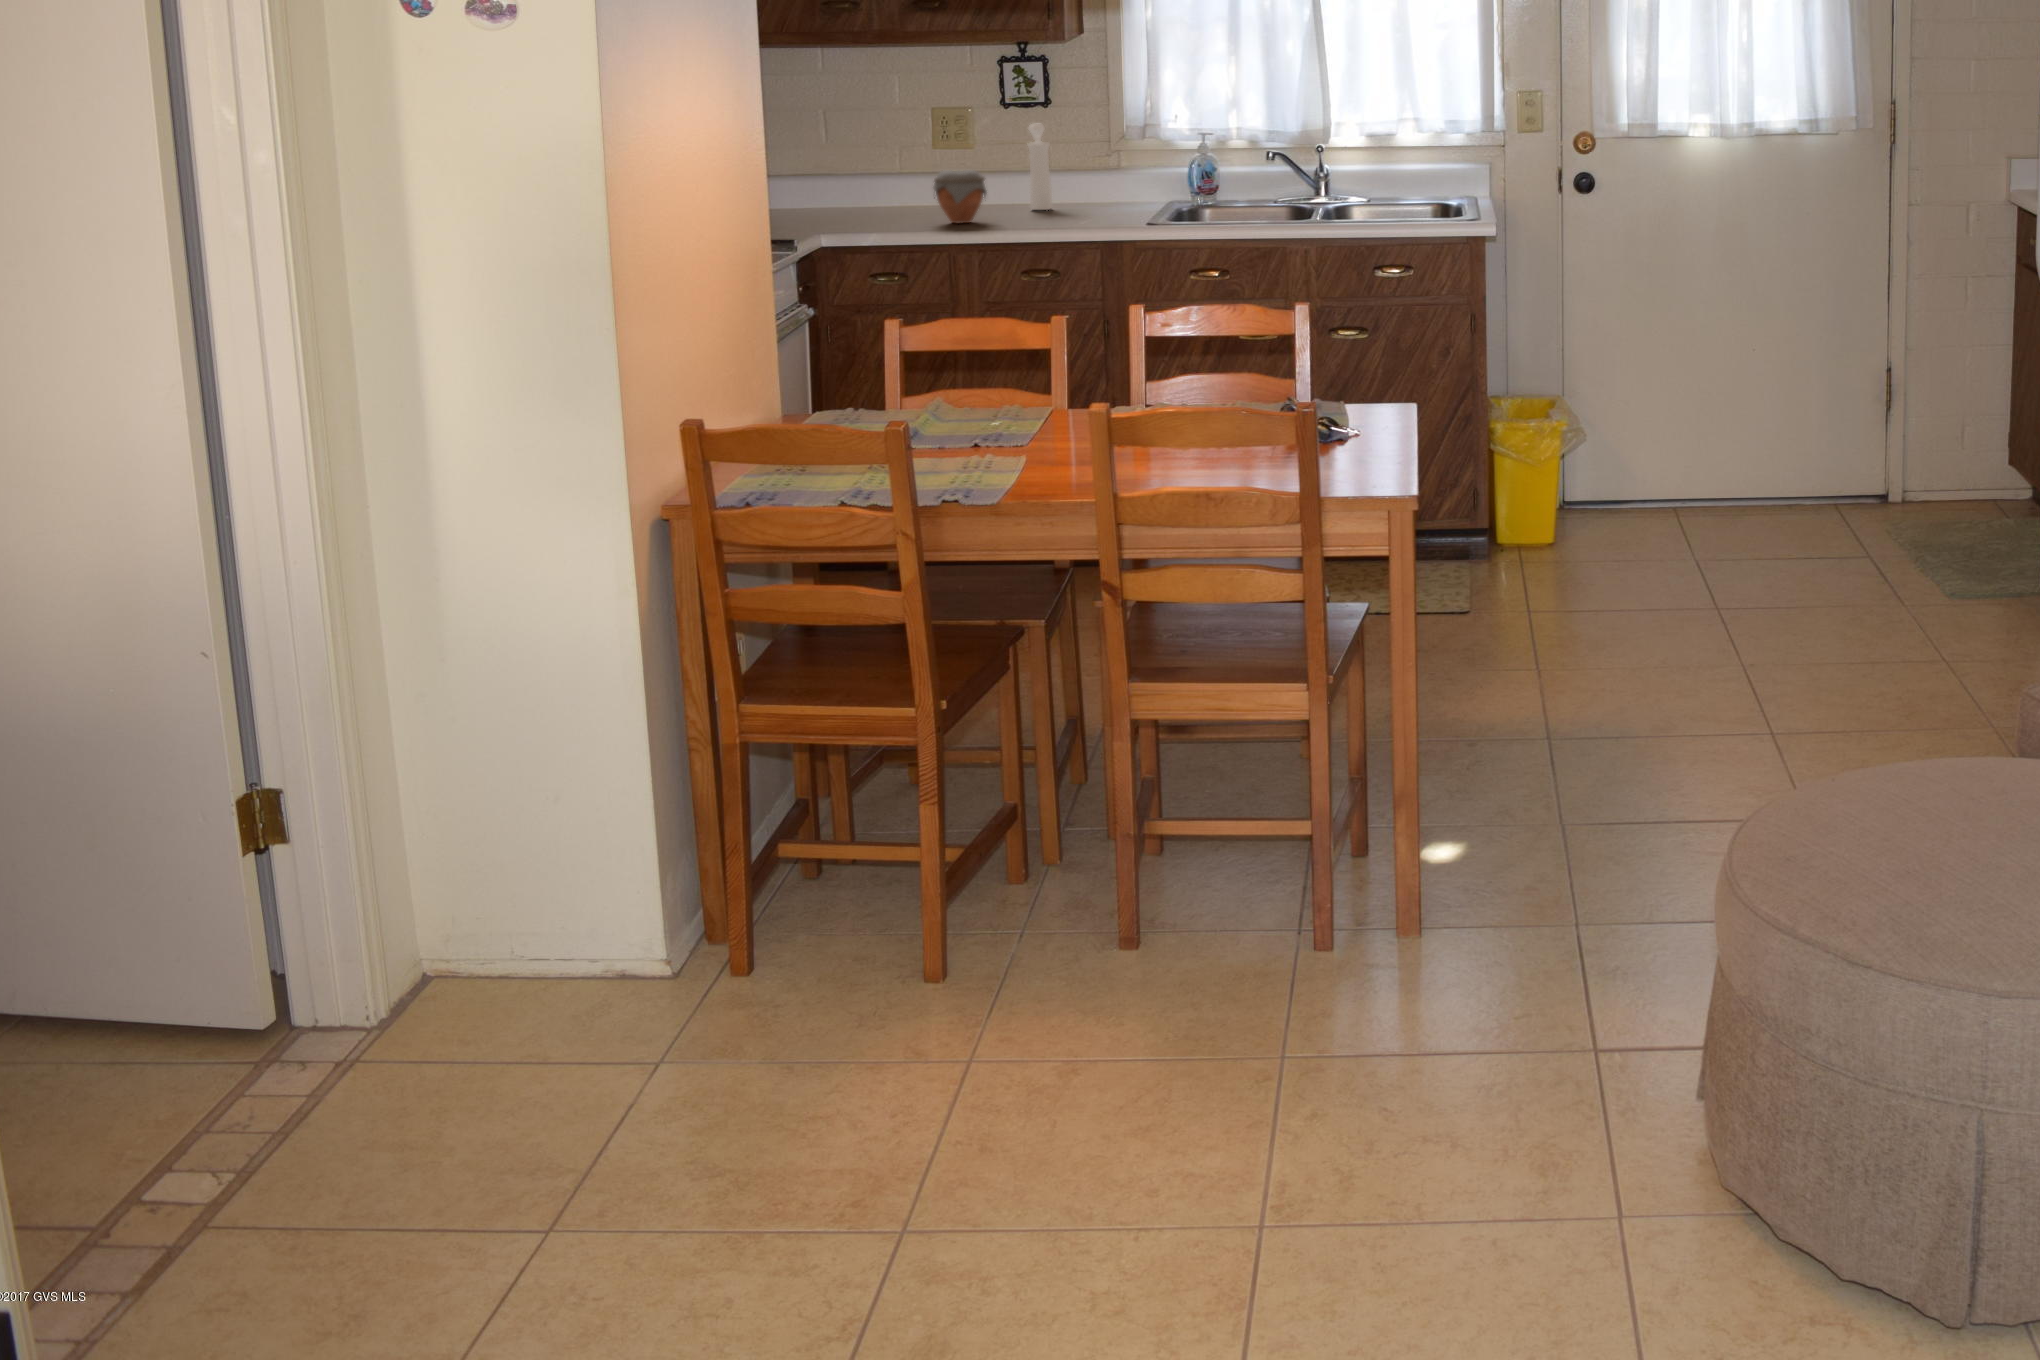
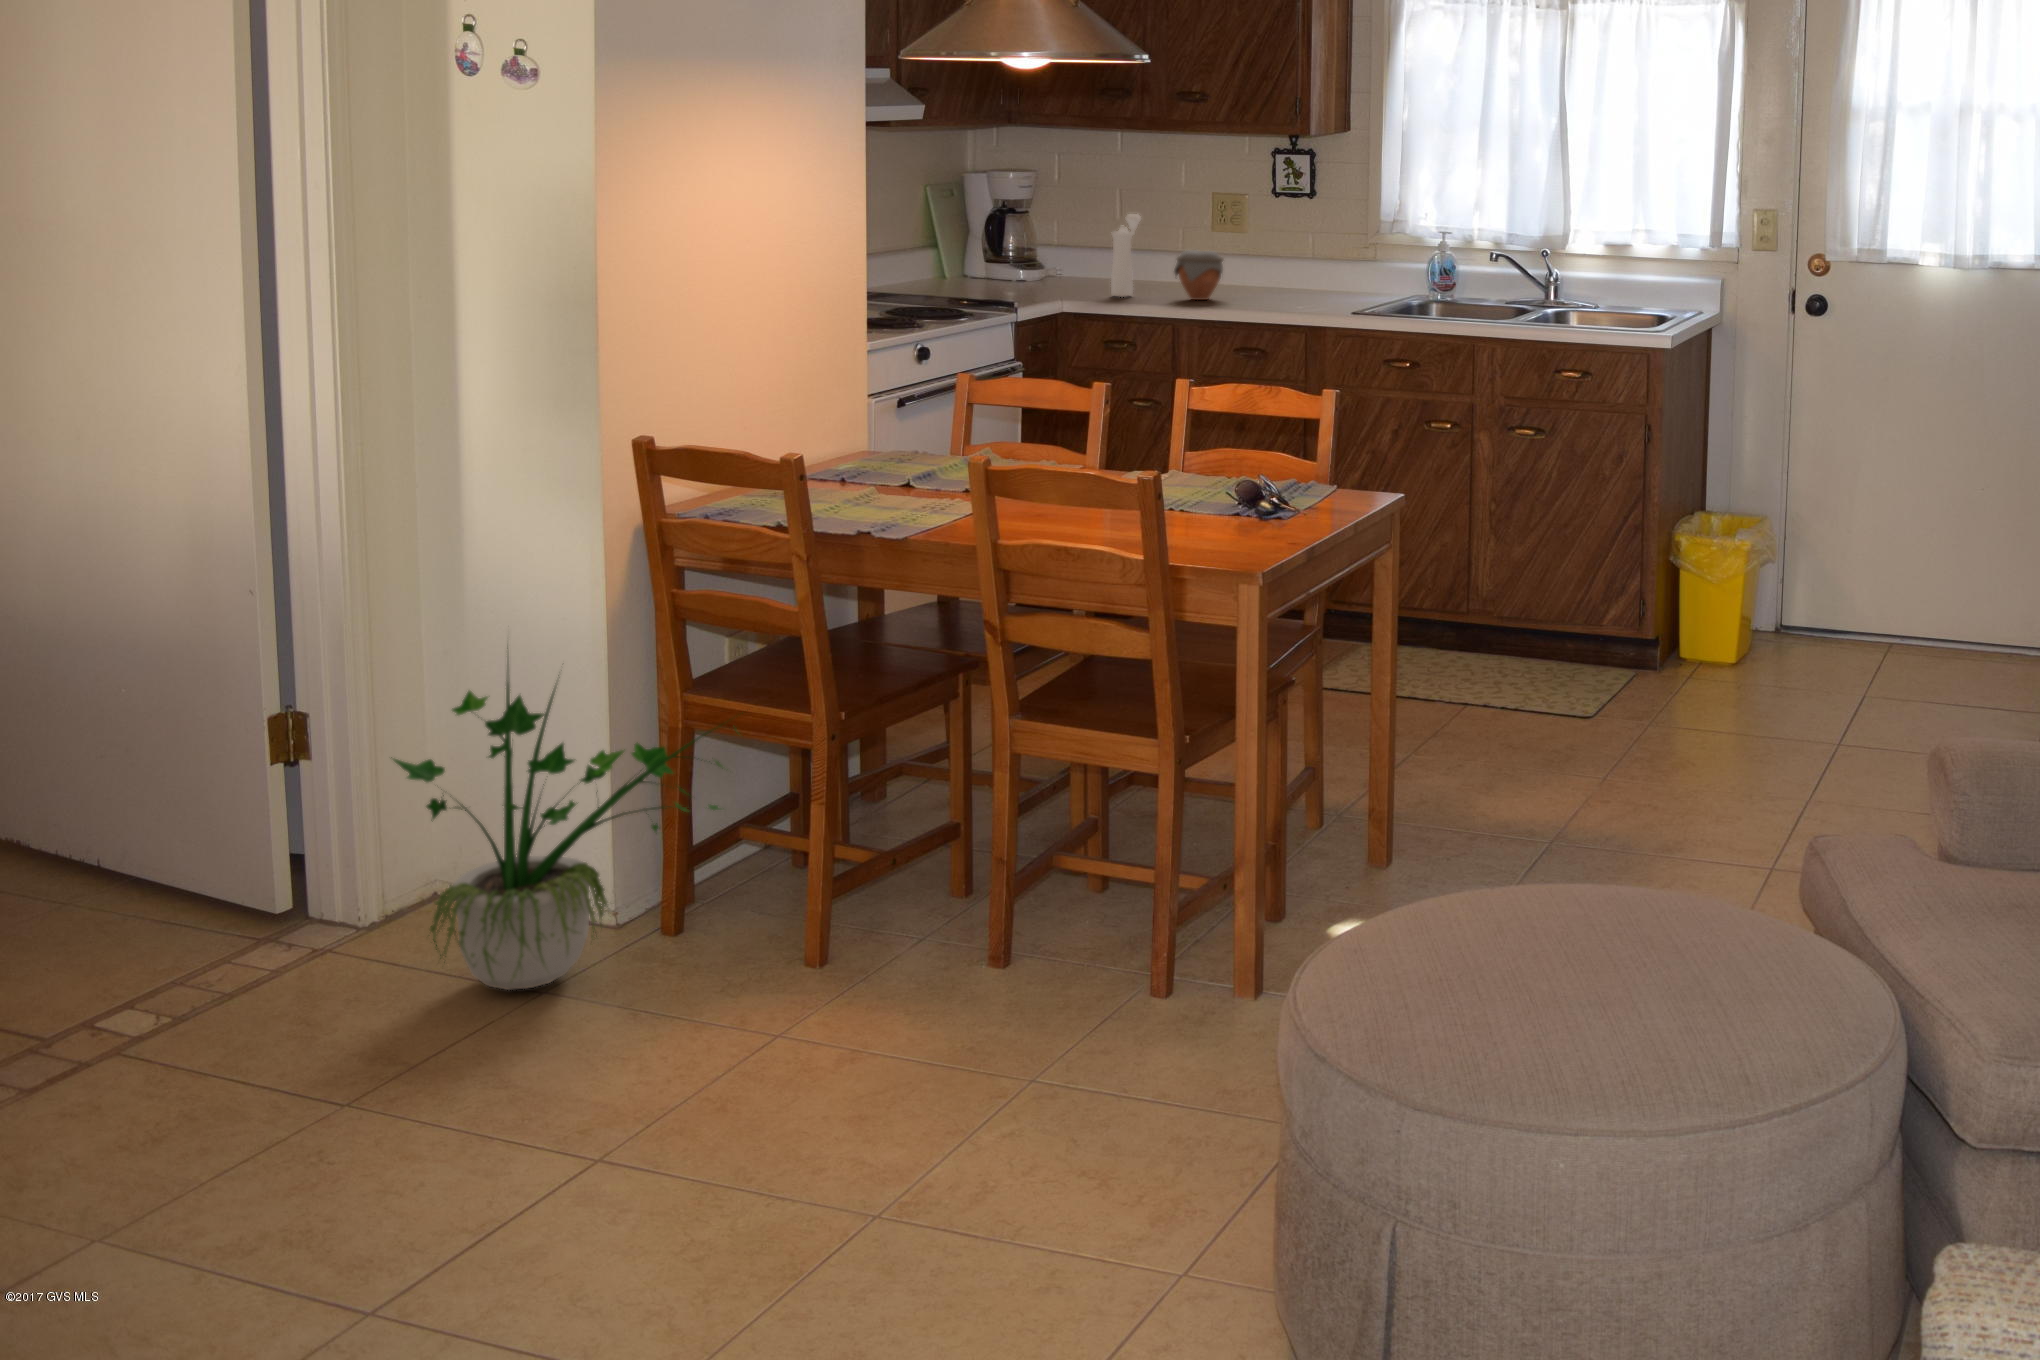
pepper mill: present [1028,124,1052,210] -> present [1111,214,1141,297]
potted plant: none [458,652,875,1068] -> present [391,648,737,990]

